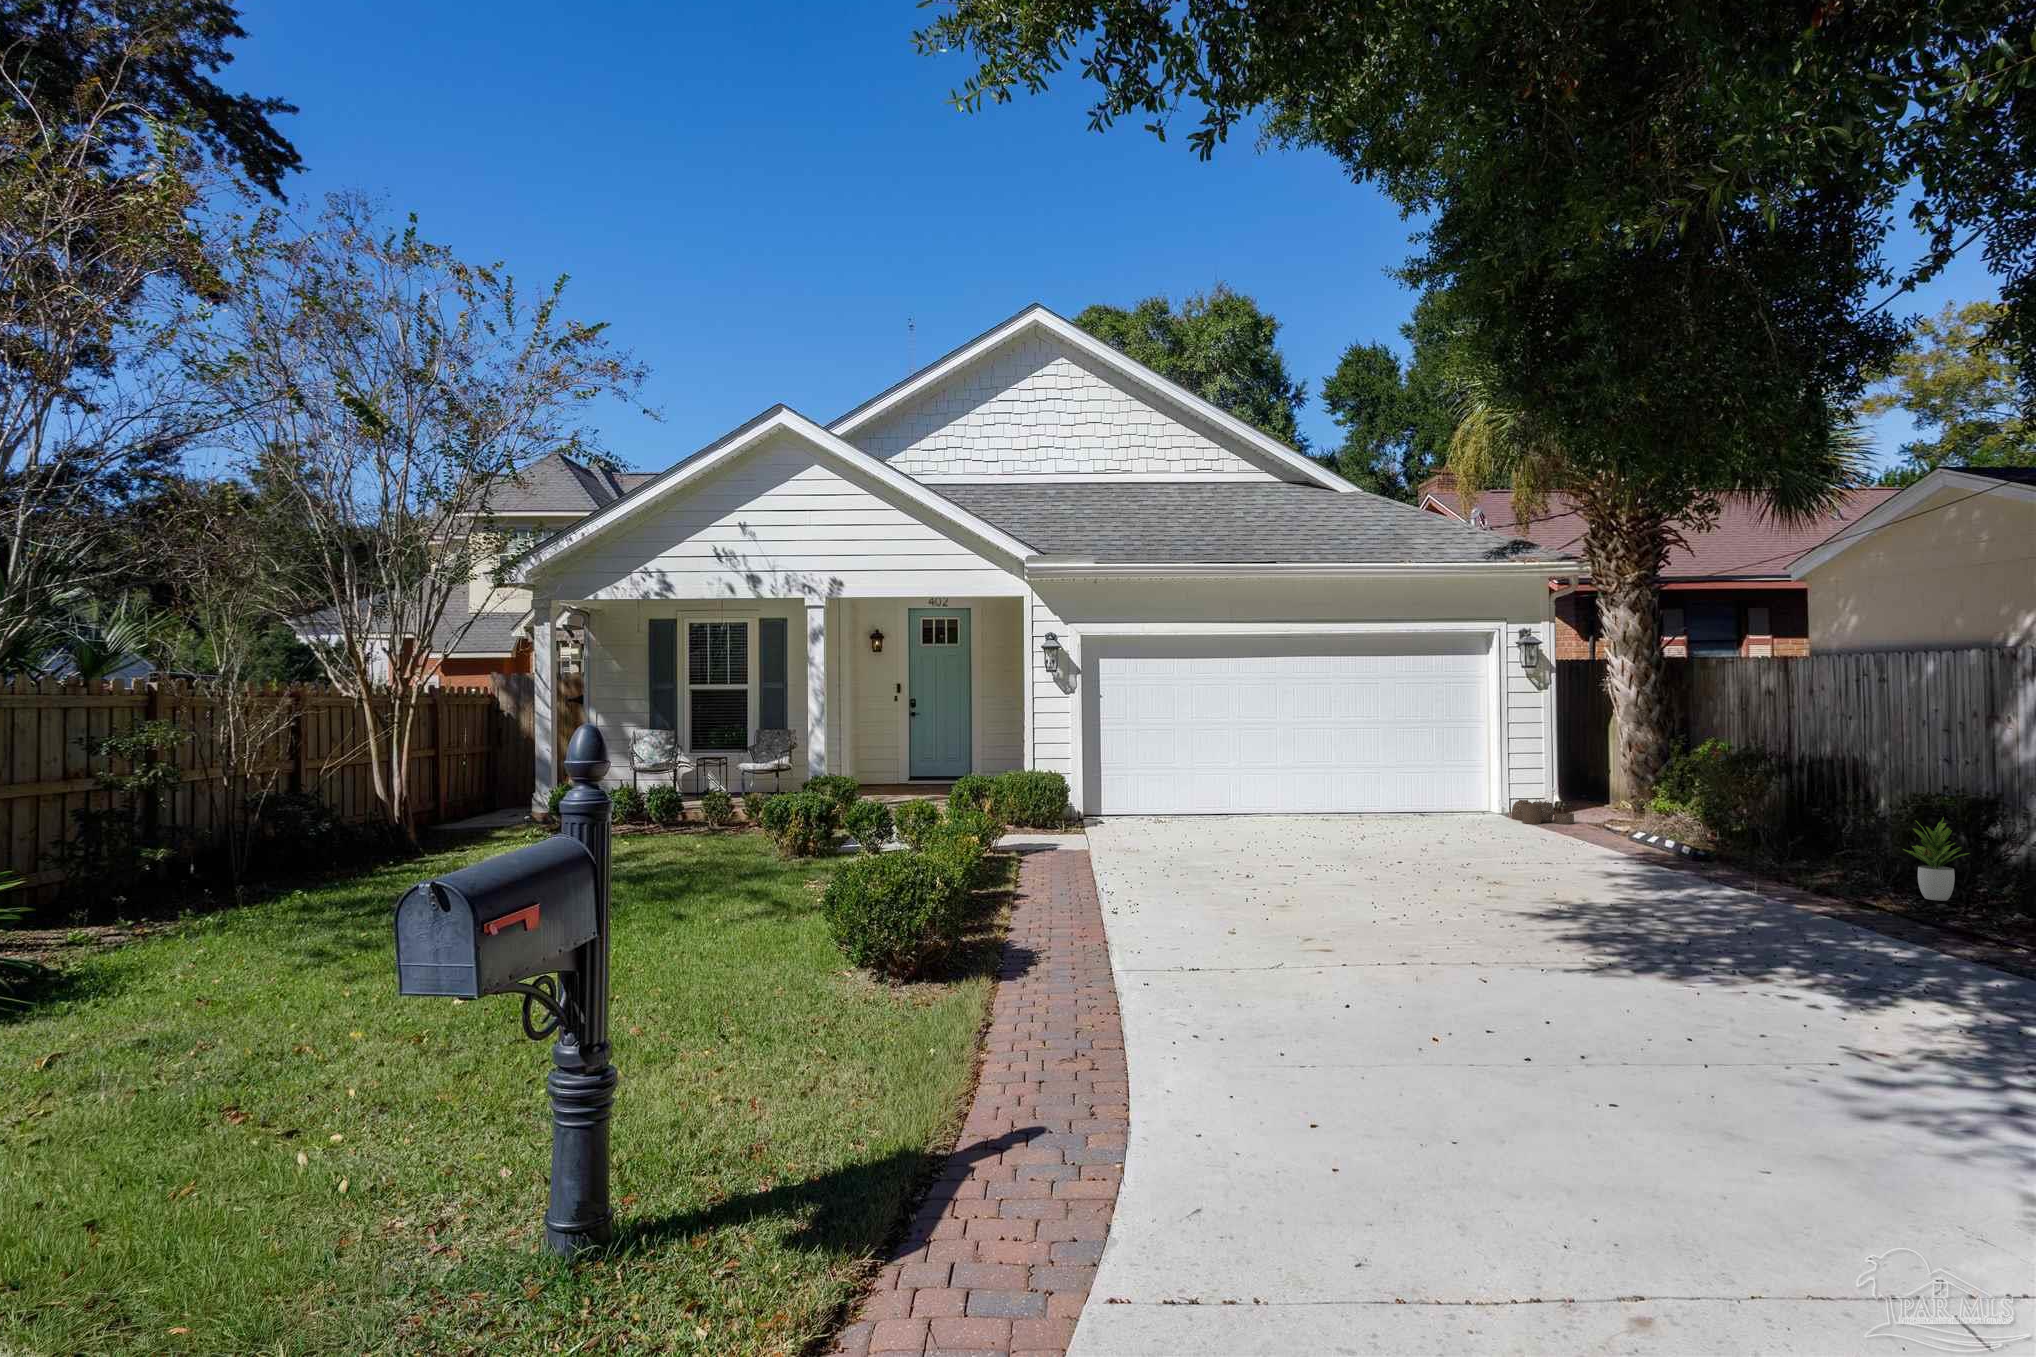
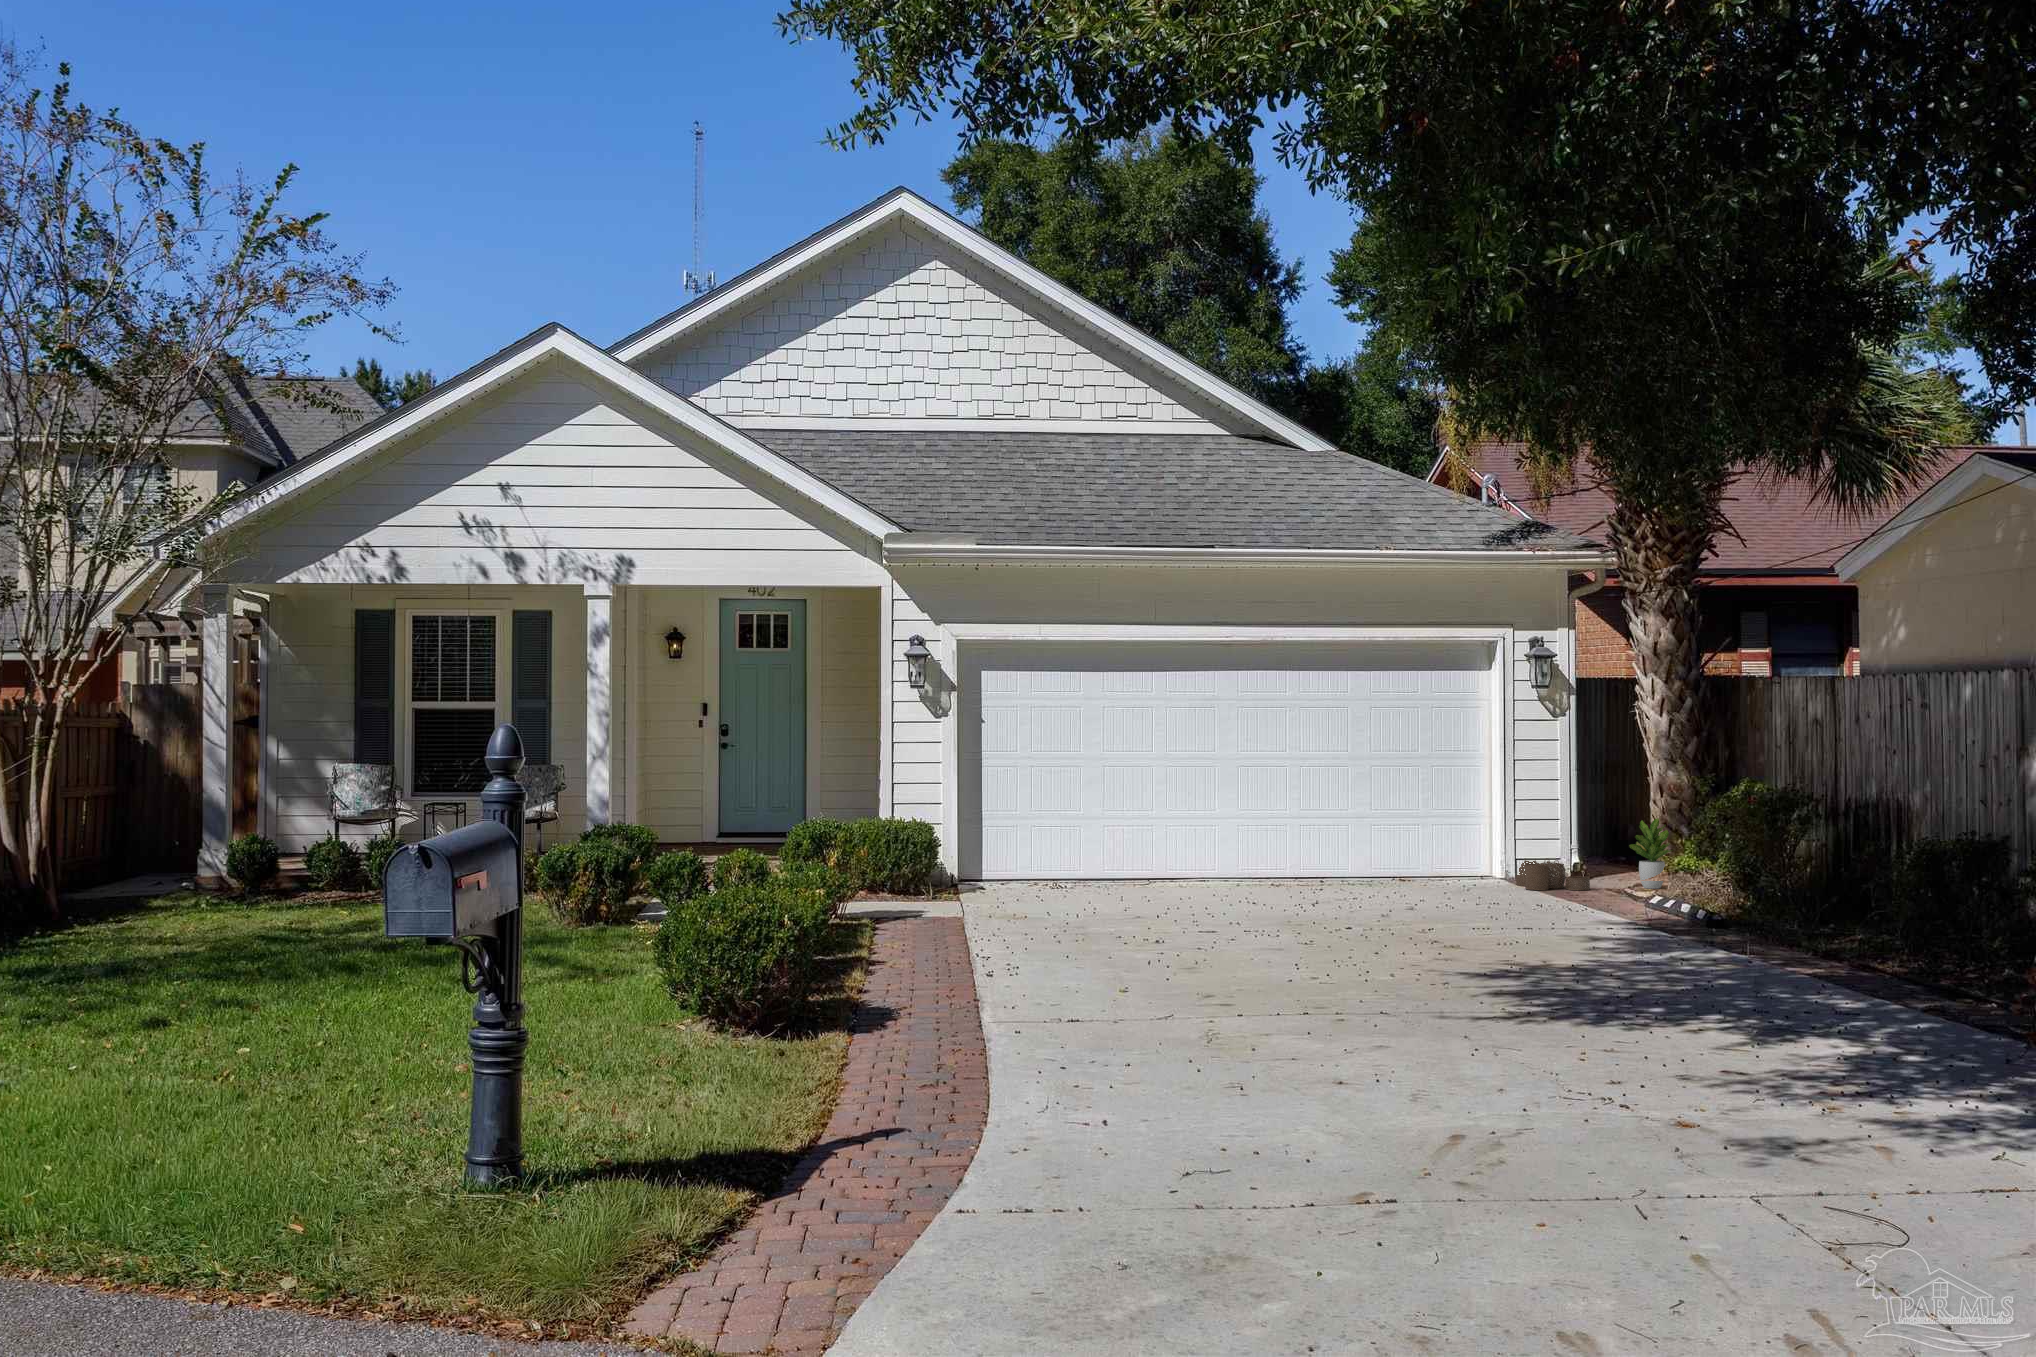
potted plant: present [1903,817,1969,901] -> present [1629,818,1671,889]

